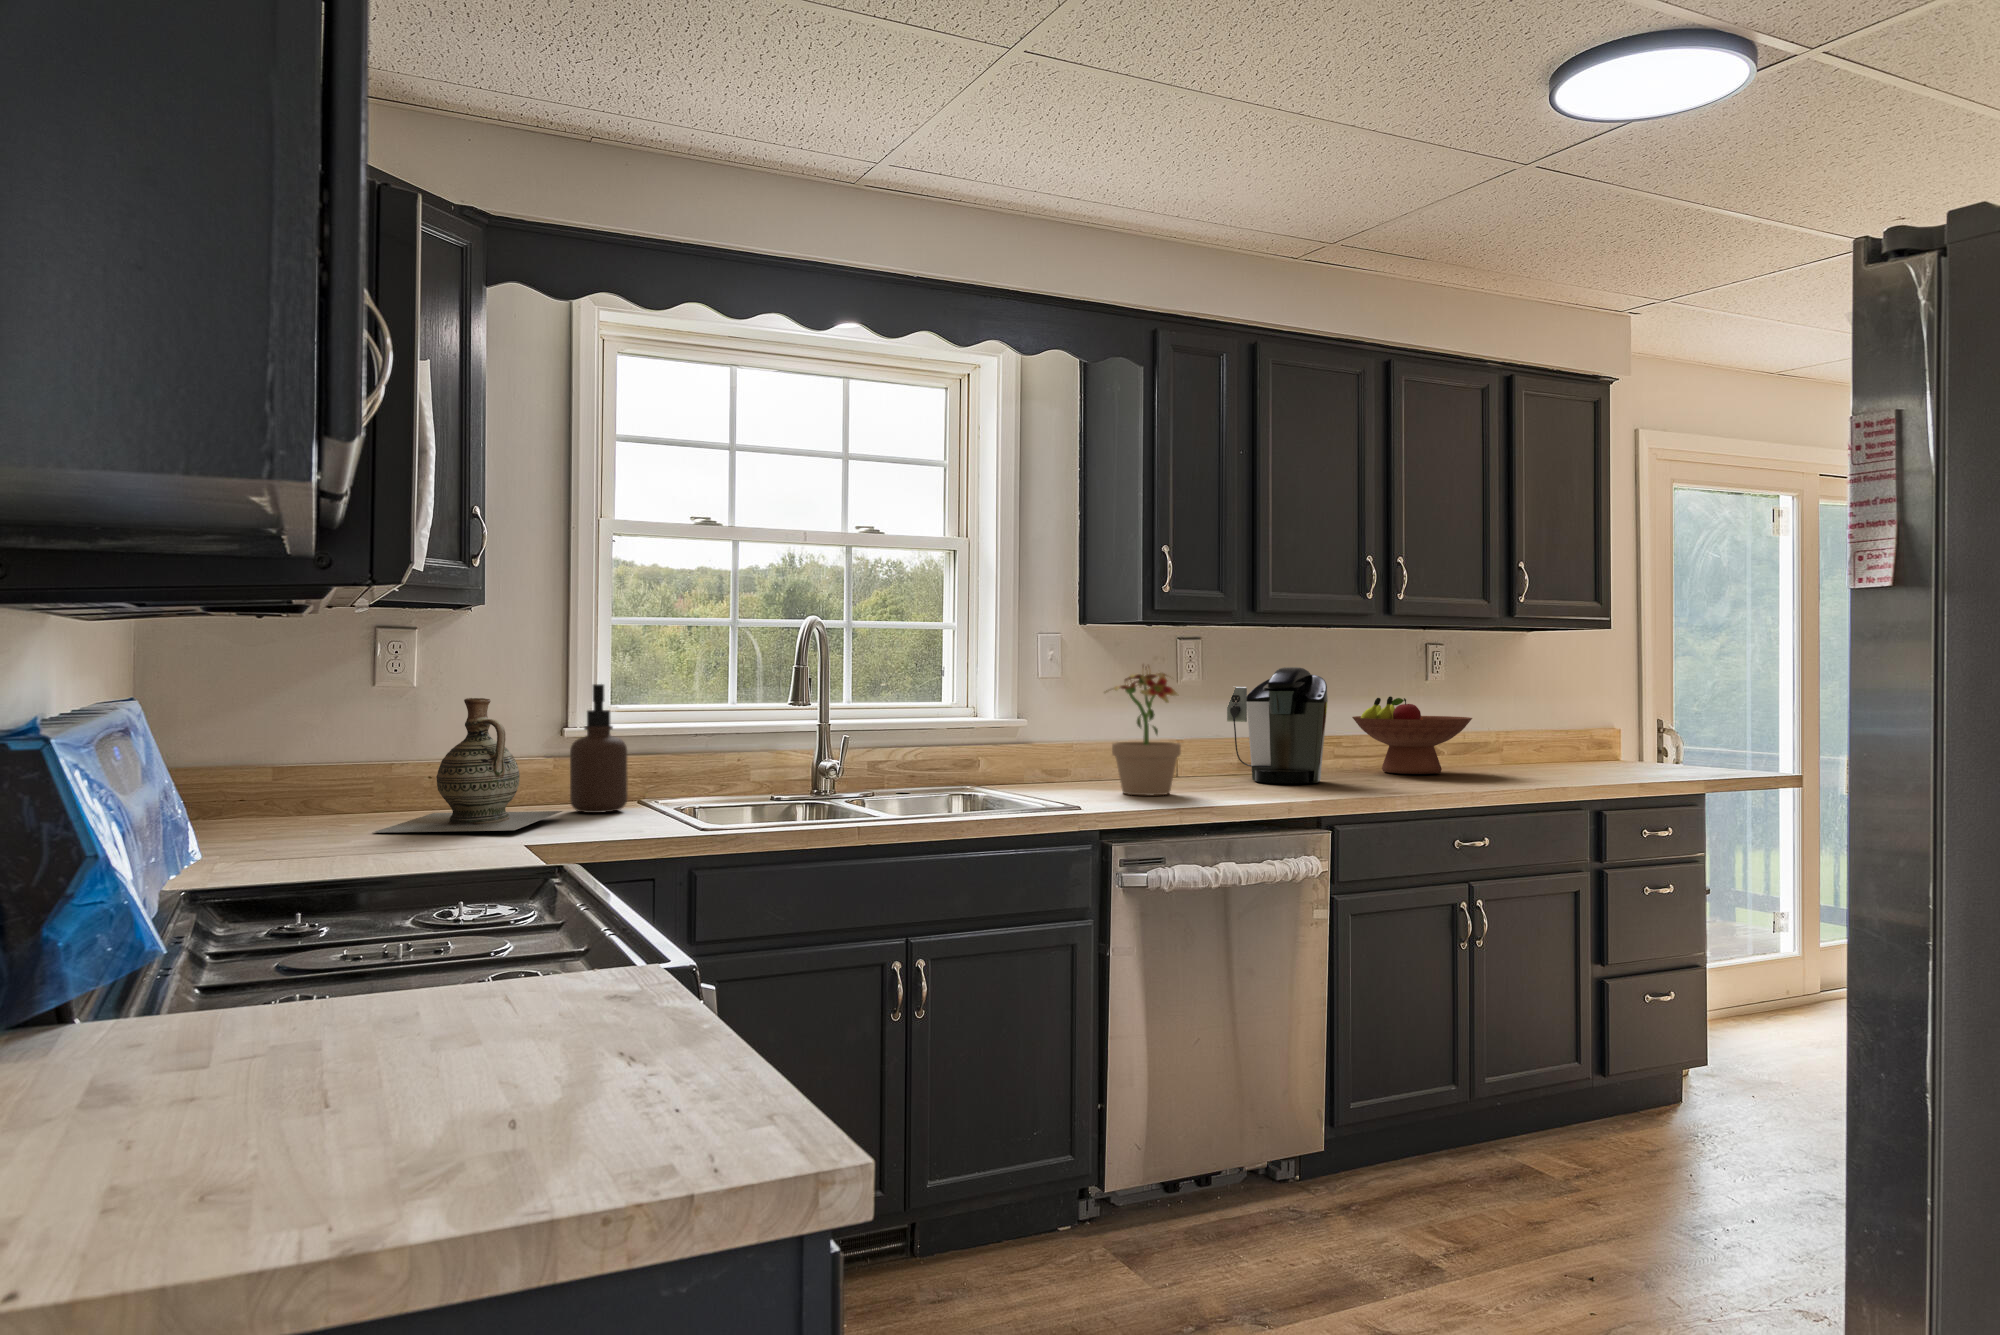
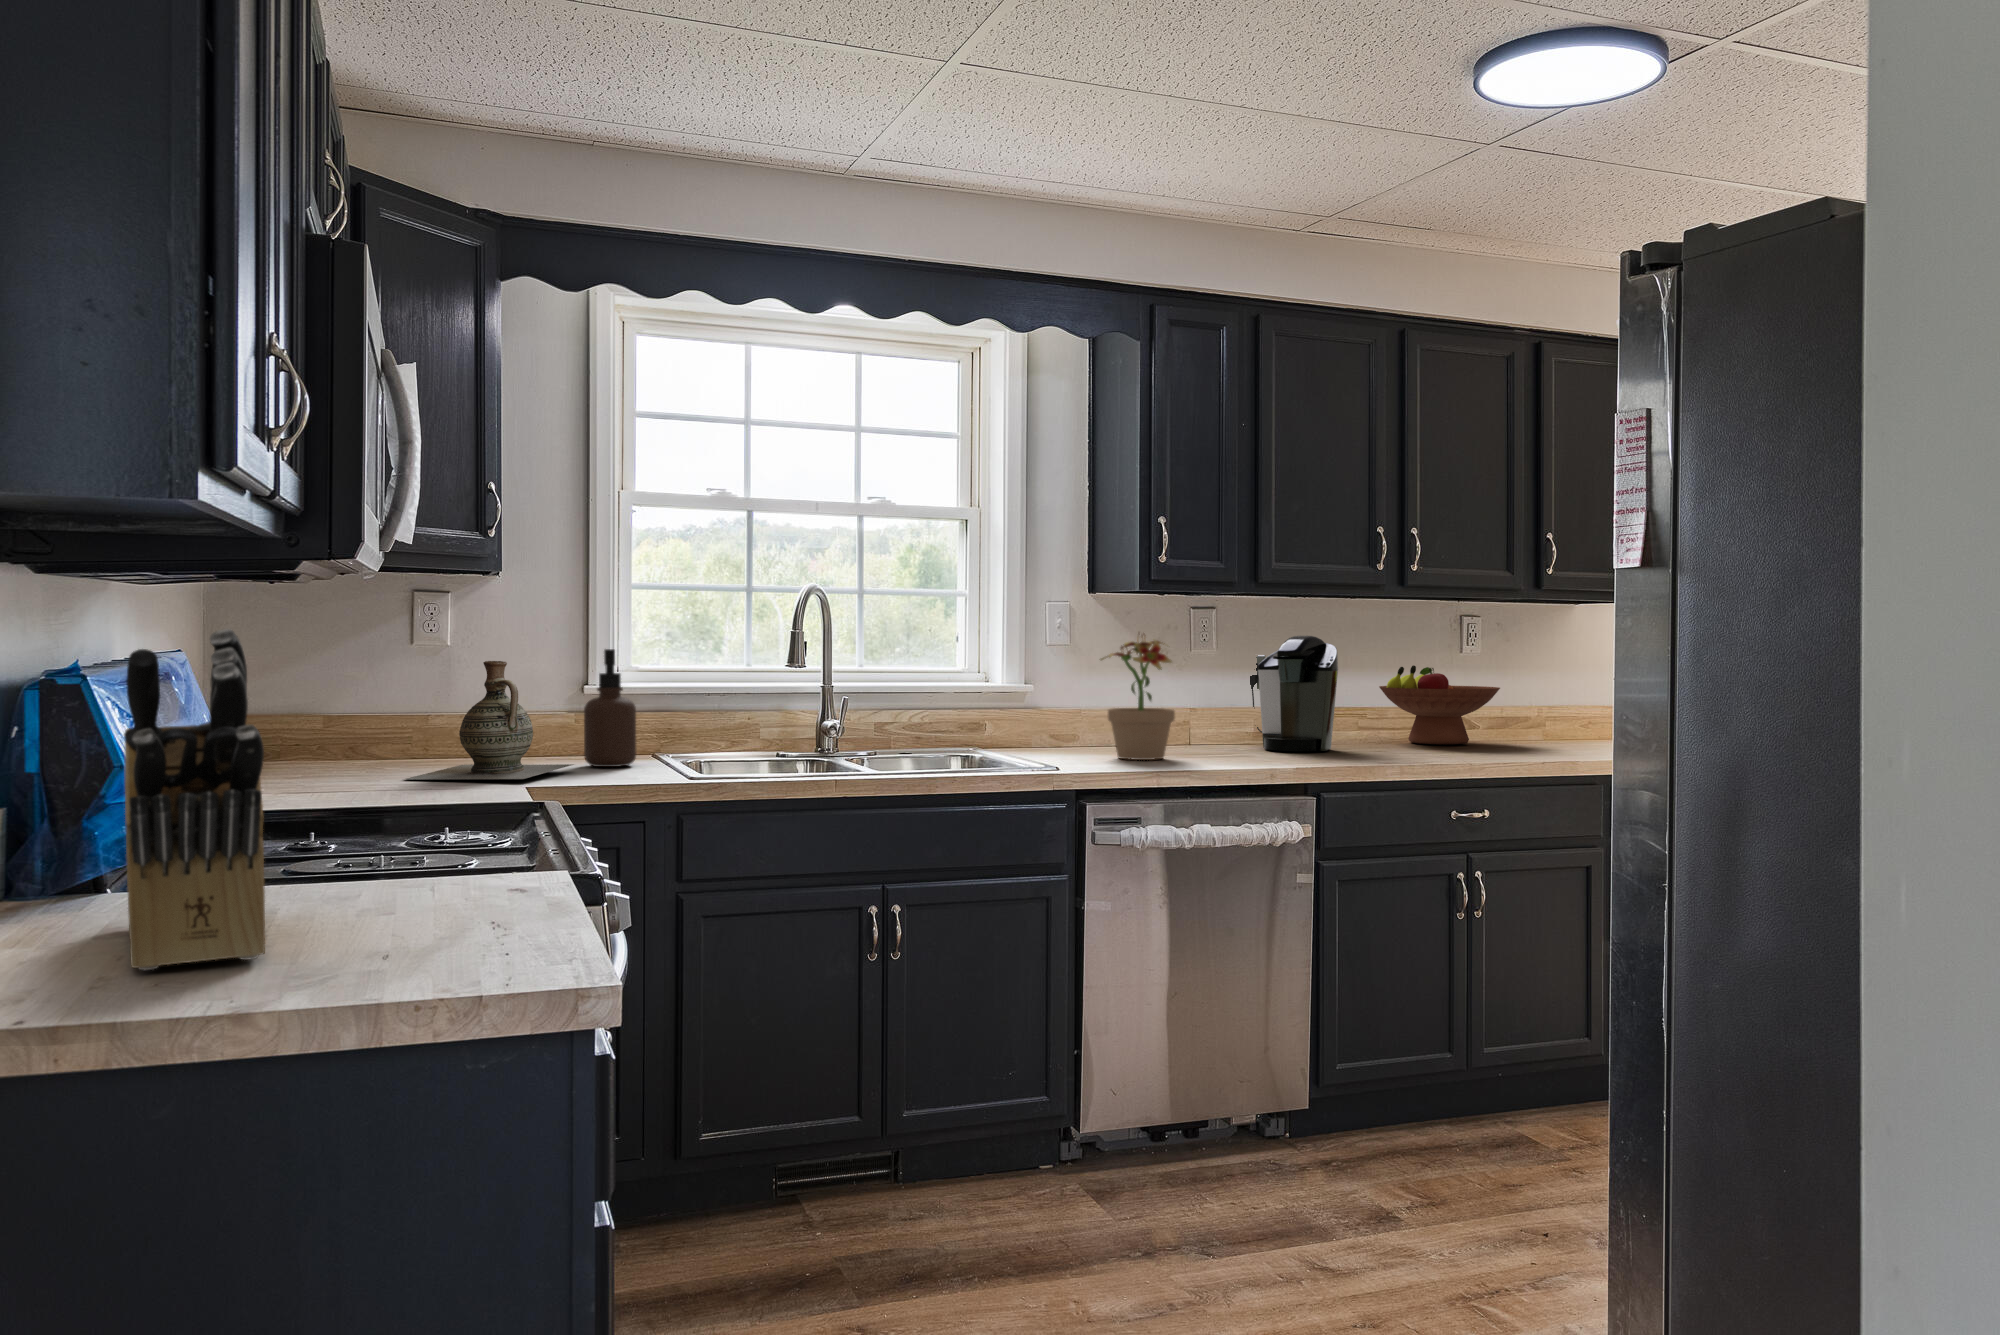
knife block: none [84,664,312,1169] -> present [124,629,265,970]

